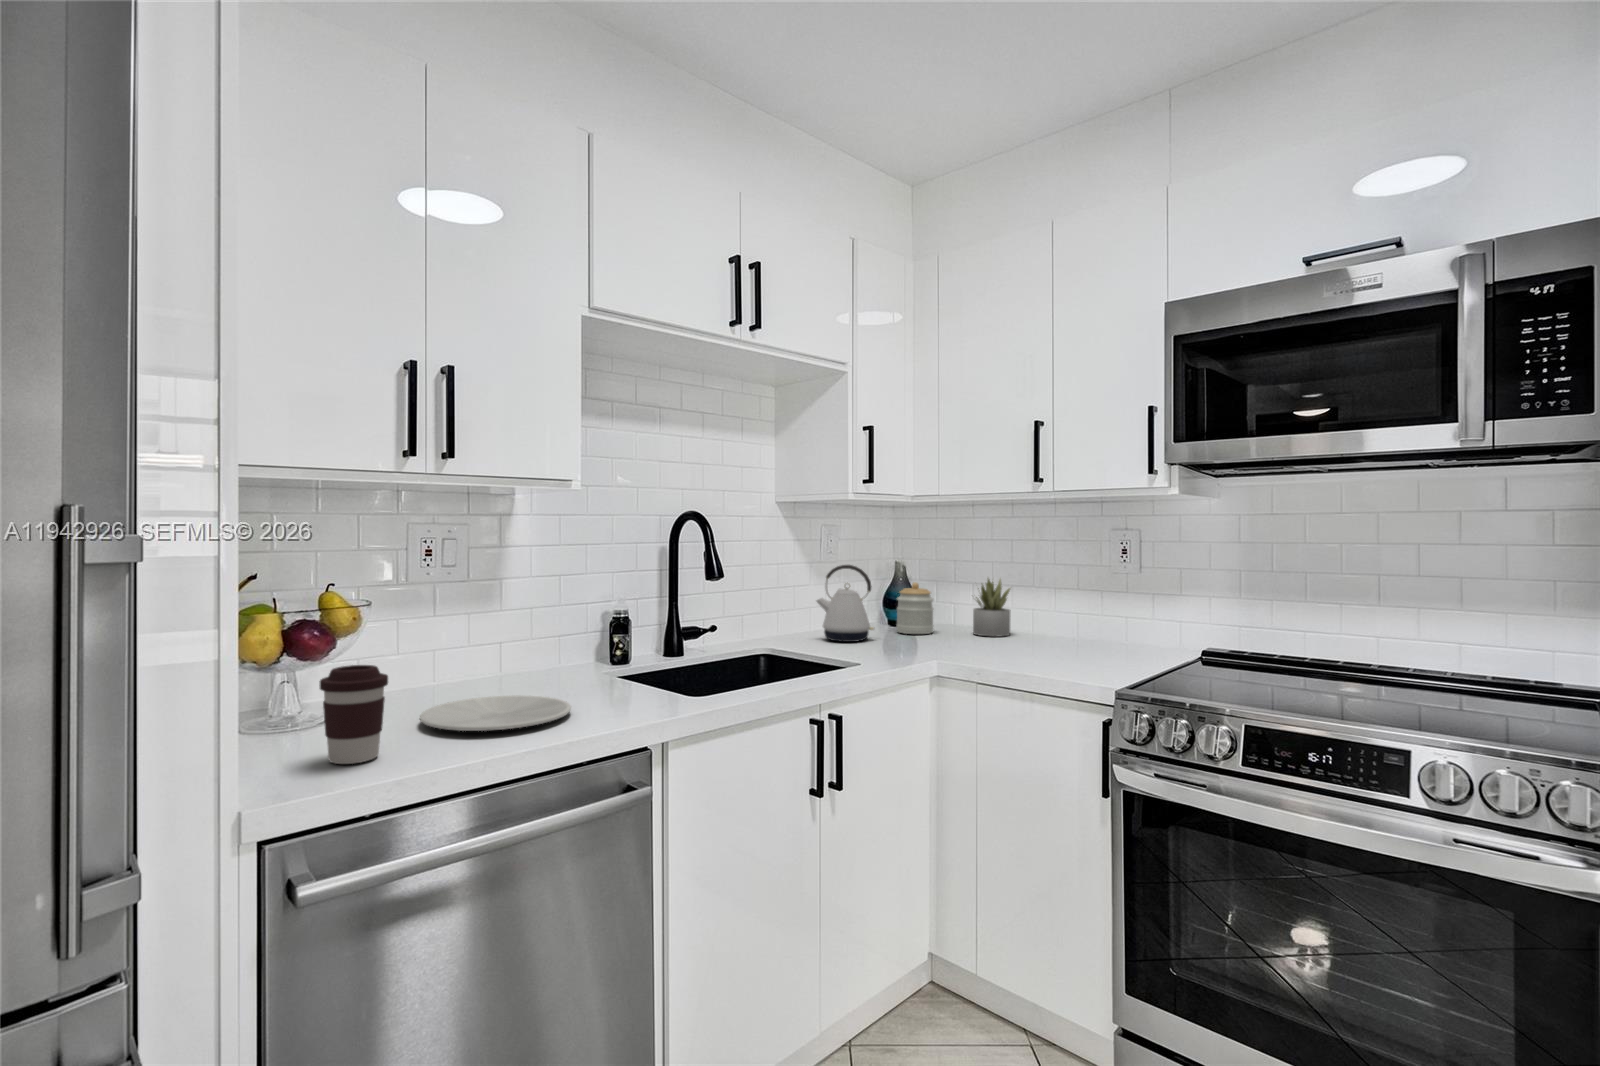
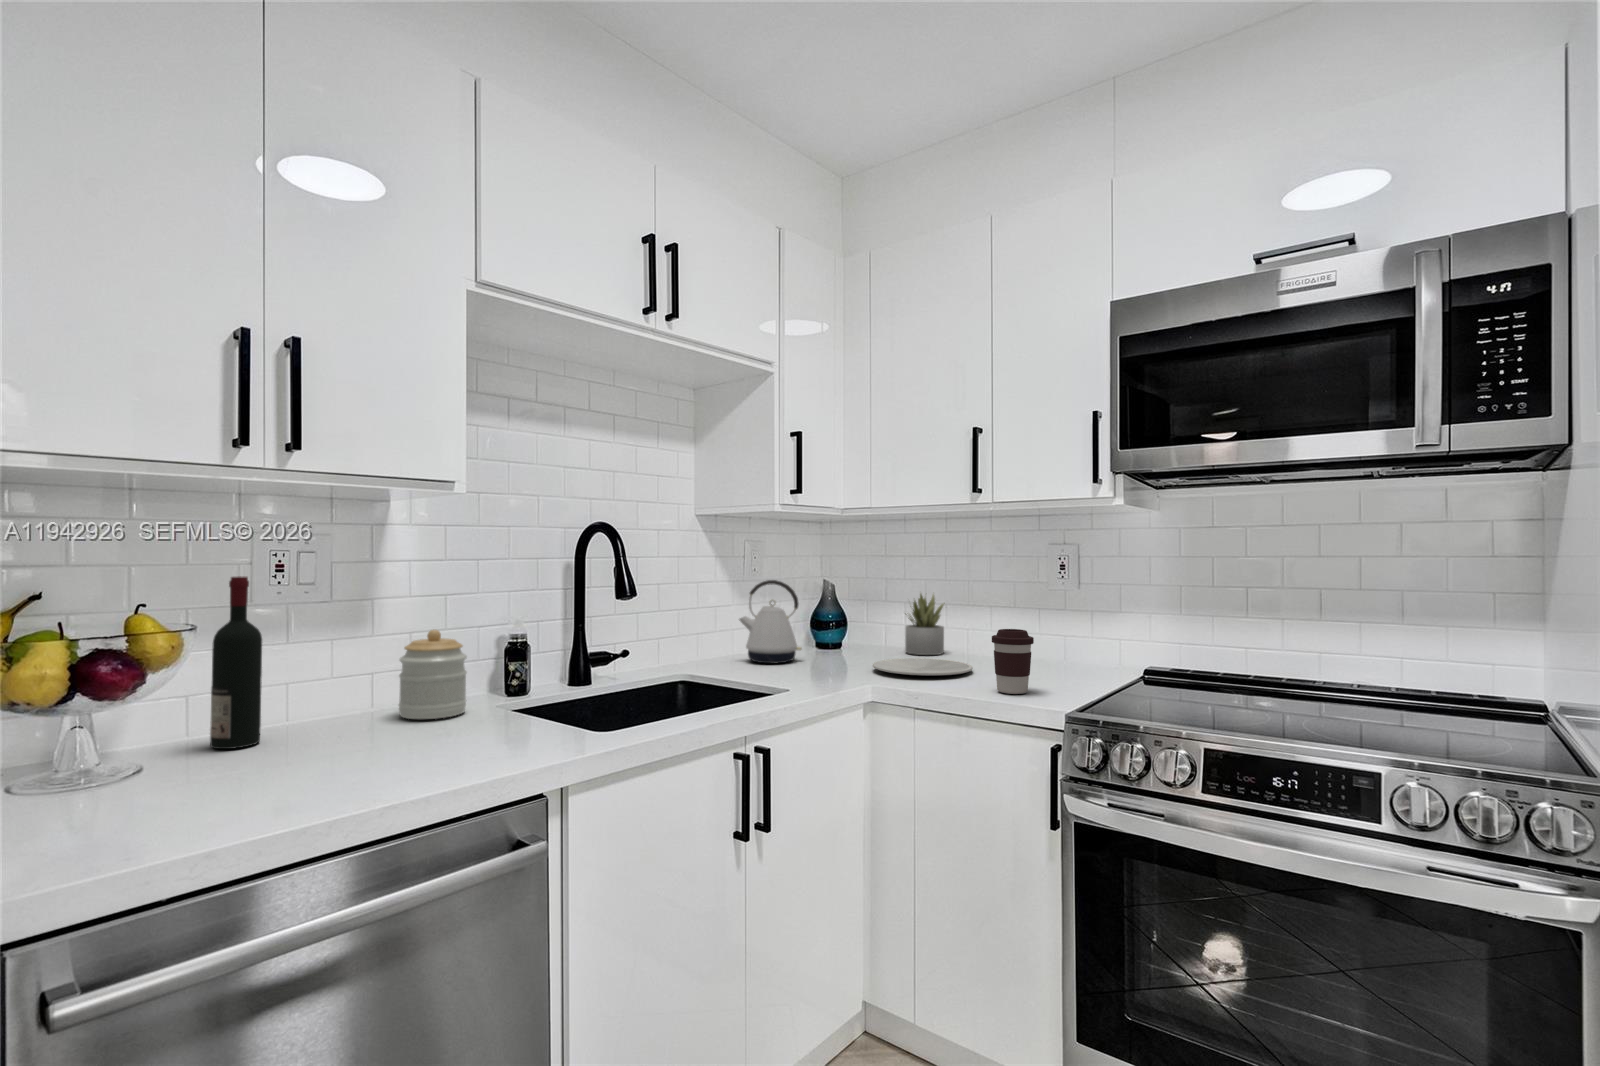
wine bottle: none [380,561,419,703] -> present [210,576,262,749]
jar: present [897,582,933,634] -> present [399,630,467,719]
coffee cup: present [319,665,388,764] -> present [992,629,1034,694]
plate: present [419,696,571,731] -> present [872,658,973,676]

